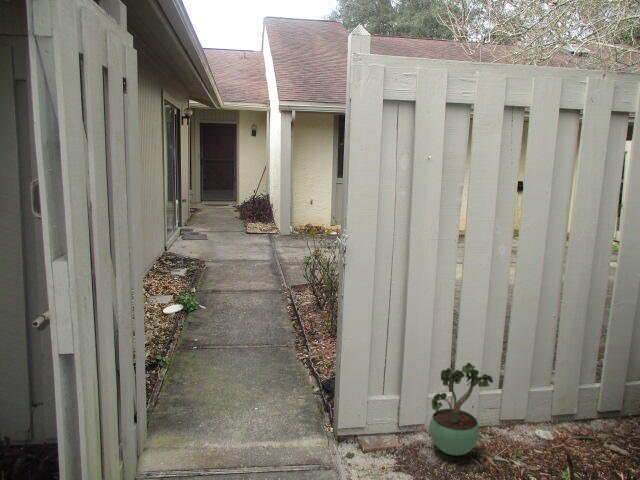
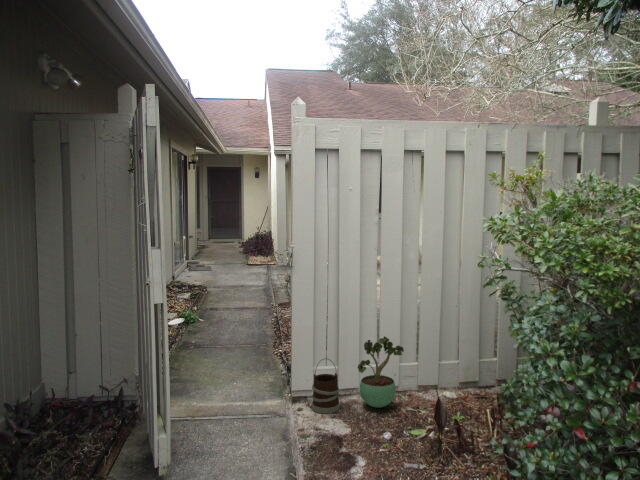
wooden bucket: none [365,390,403,464] -> present [312,358,340,414]

